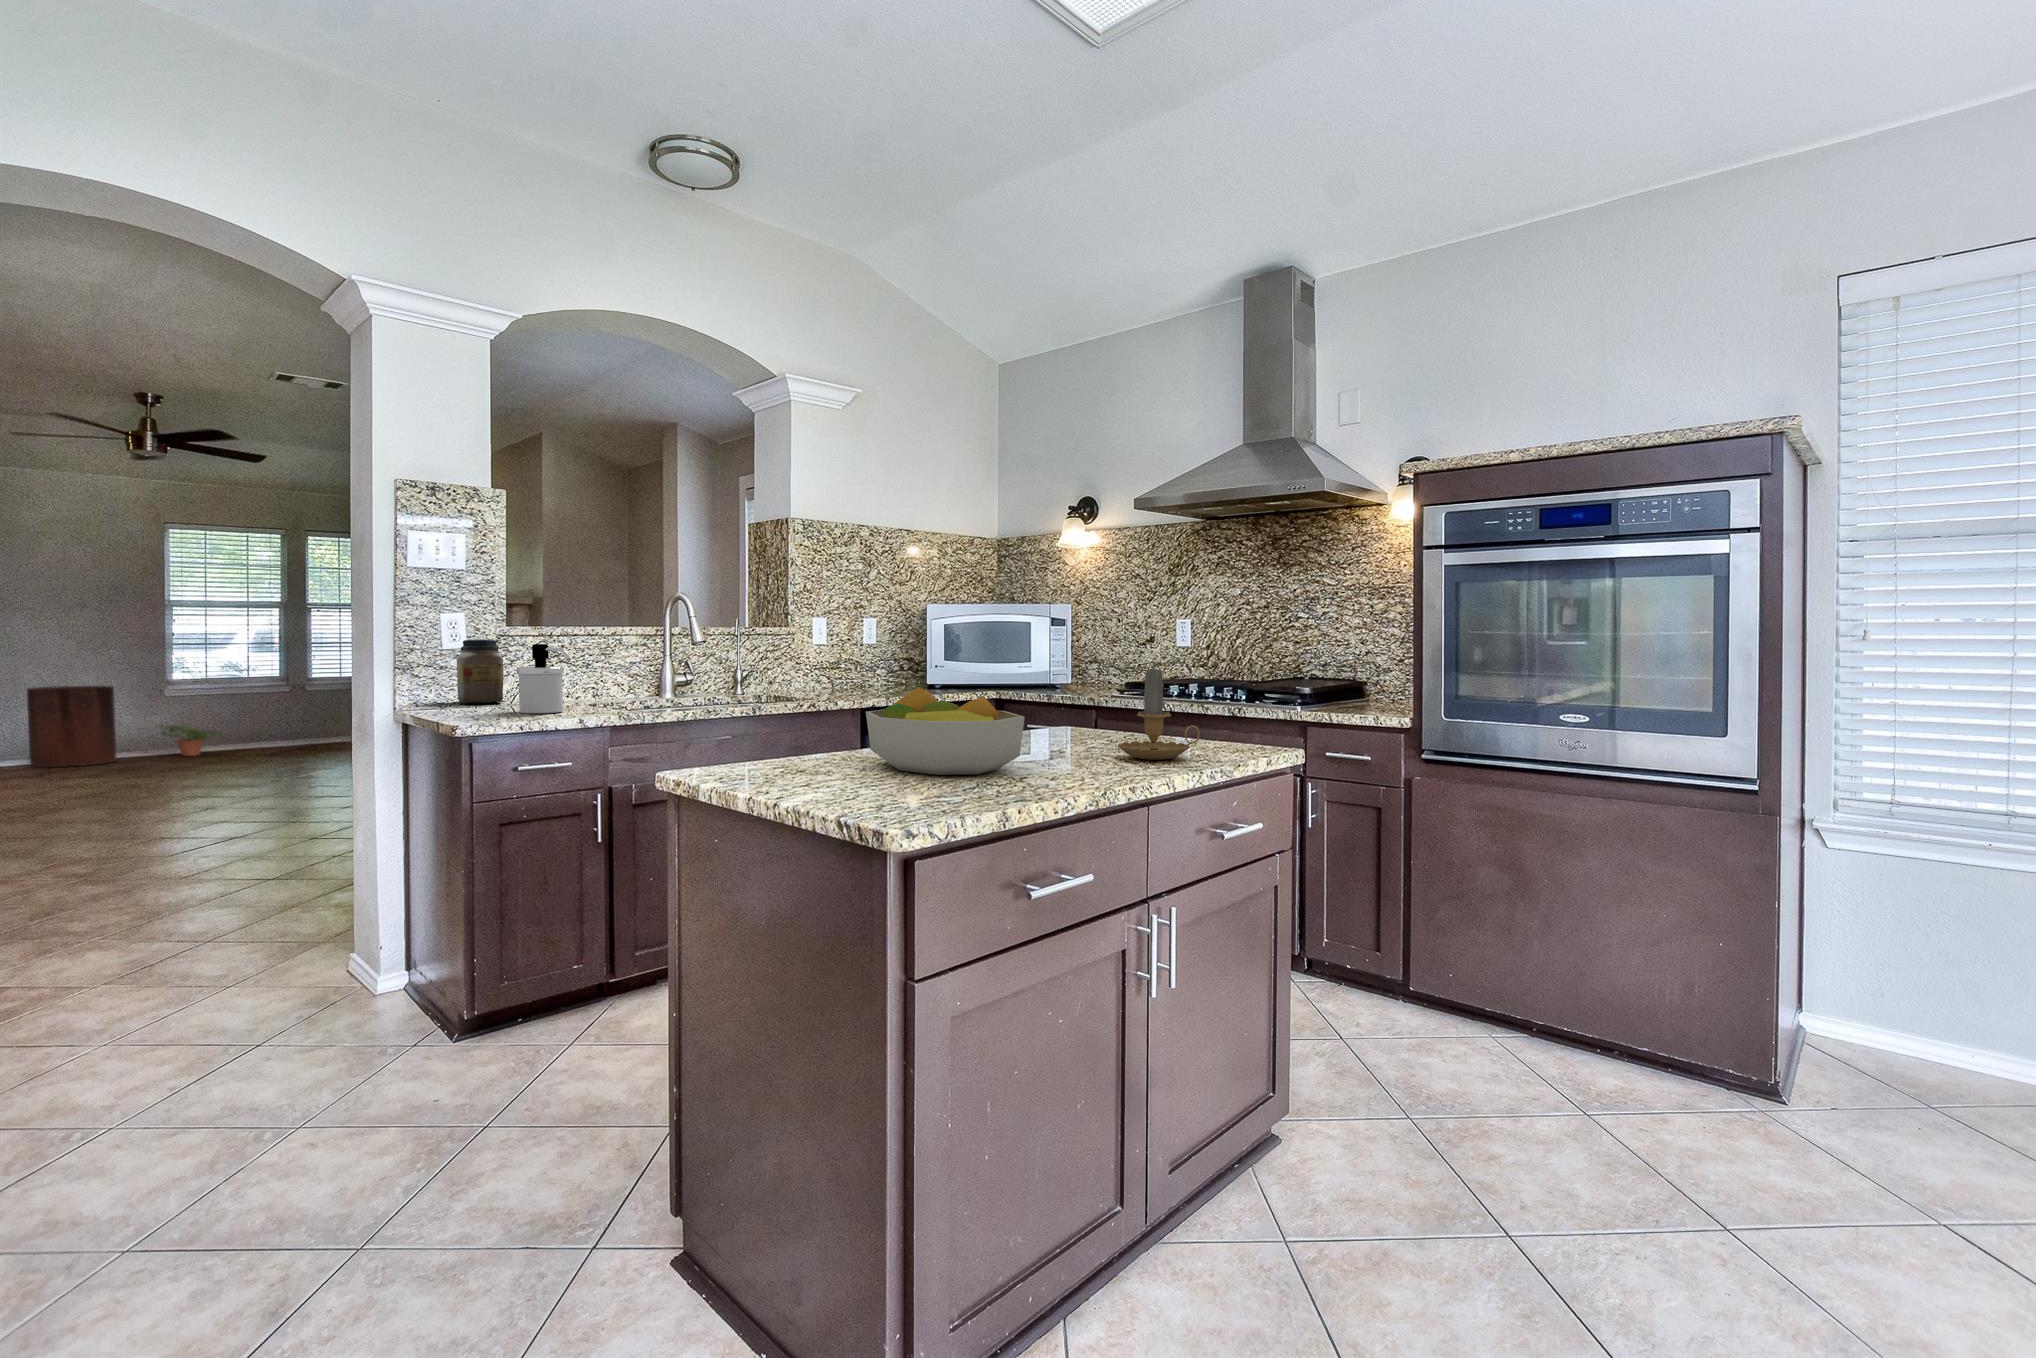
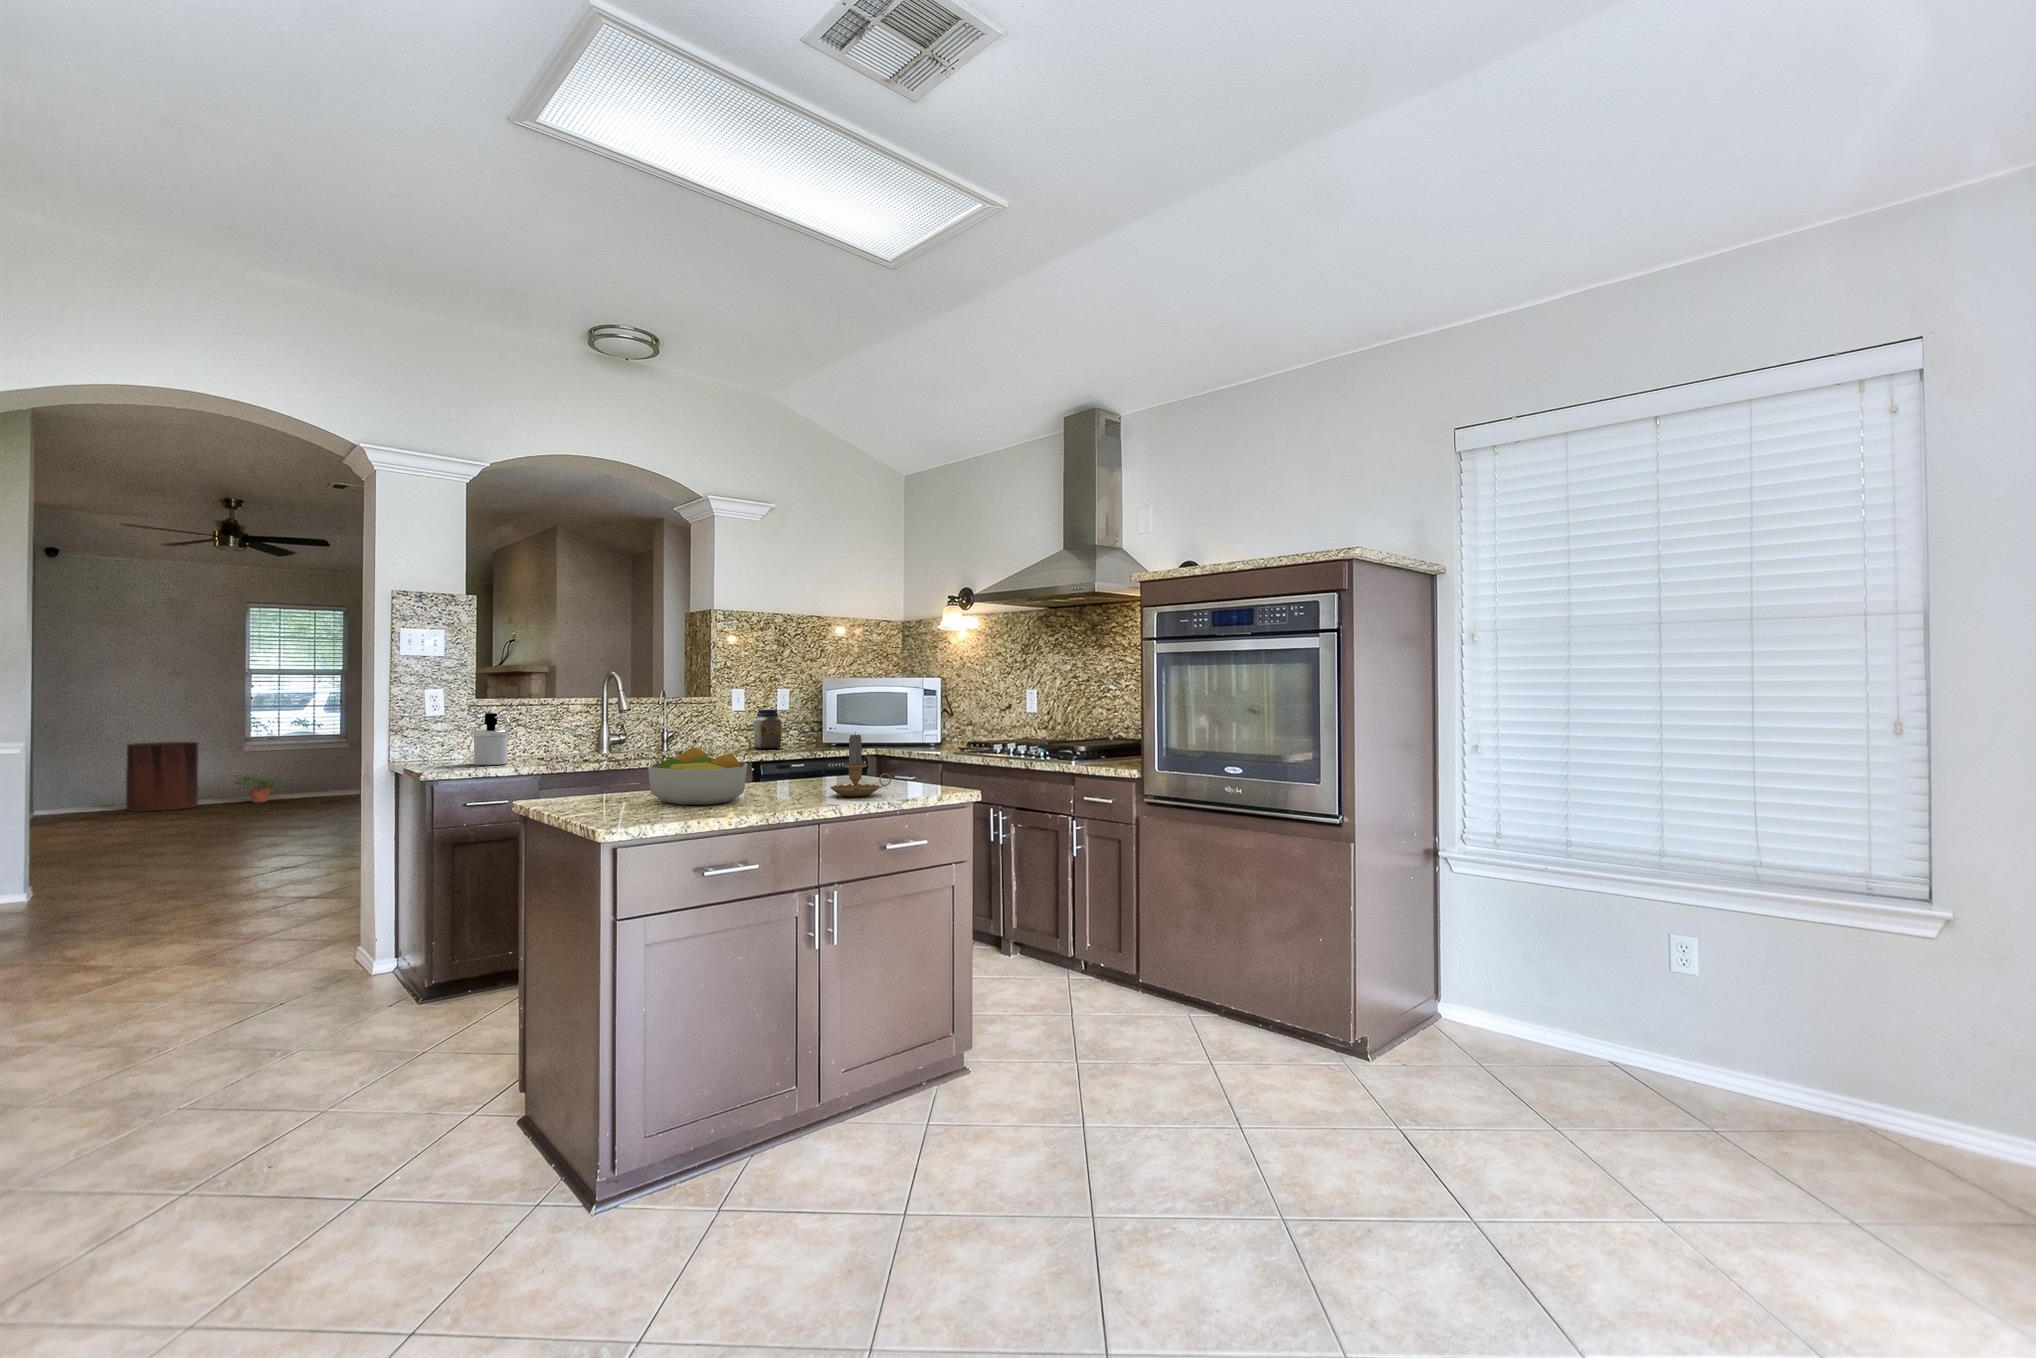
jar: present [457,639,503,704] -> present [754,709,782,749]

